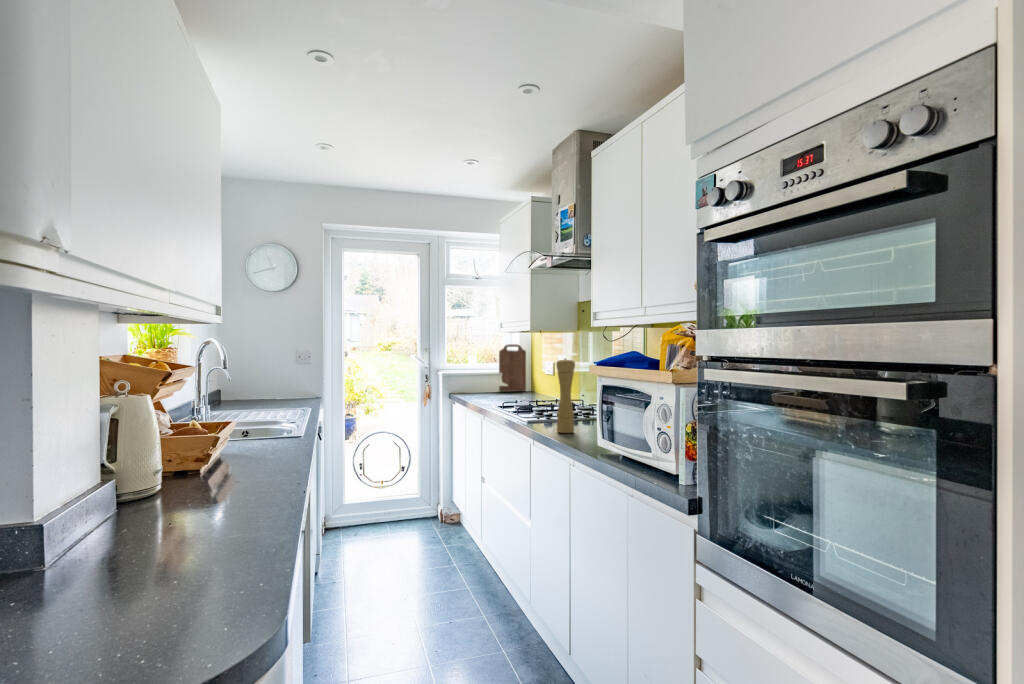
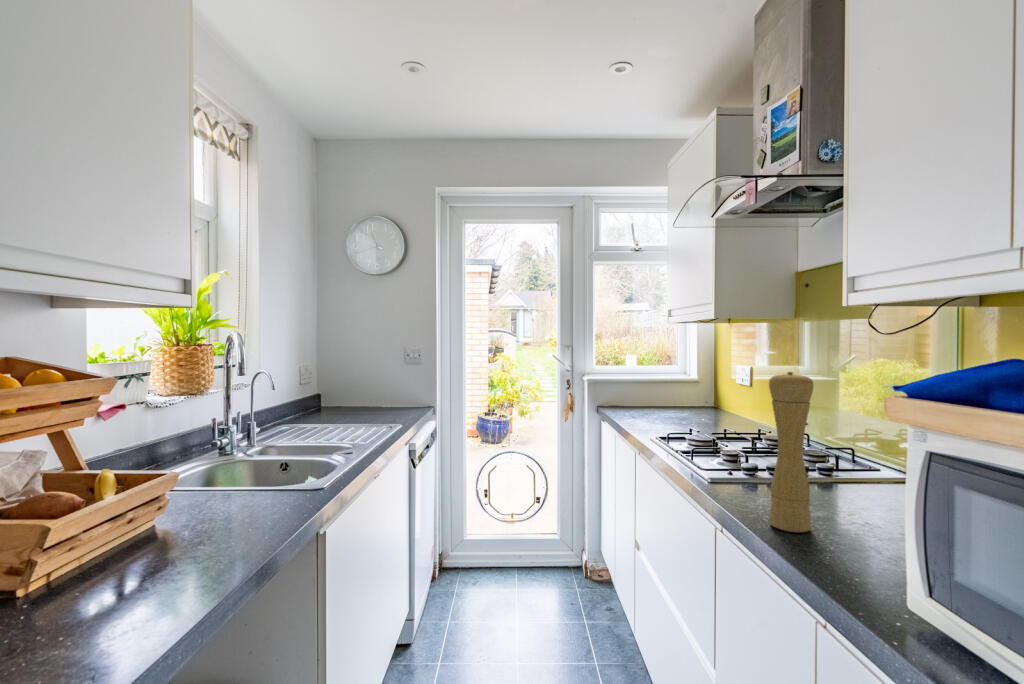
cutting board: present [499,344,526,391] -> none [667,340,708,406]

